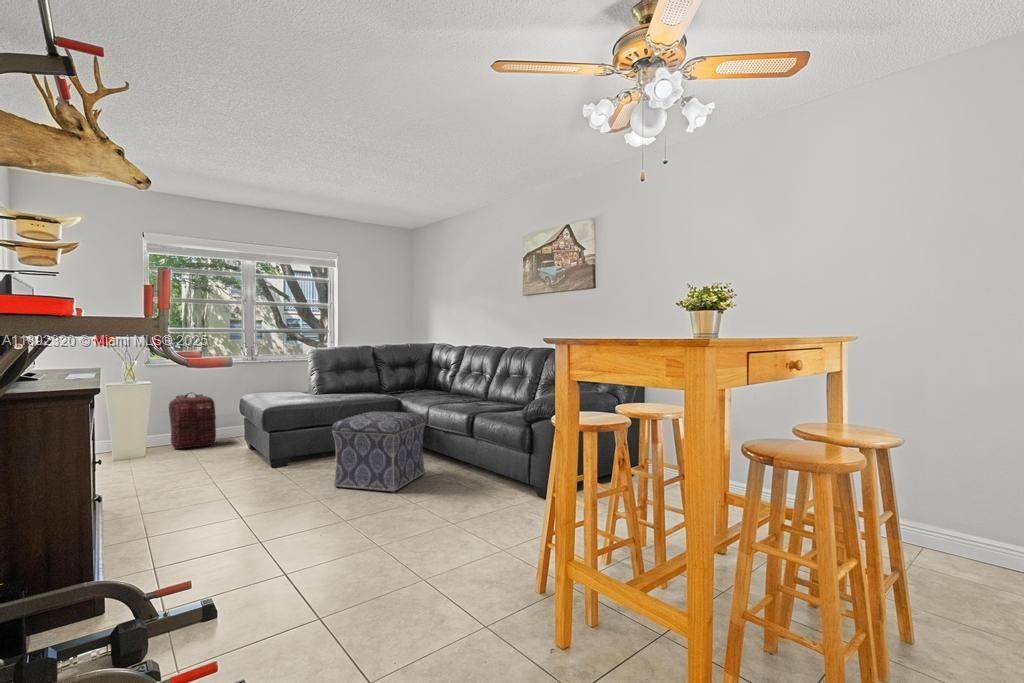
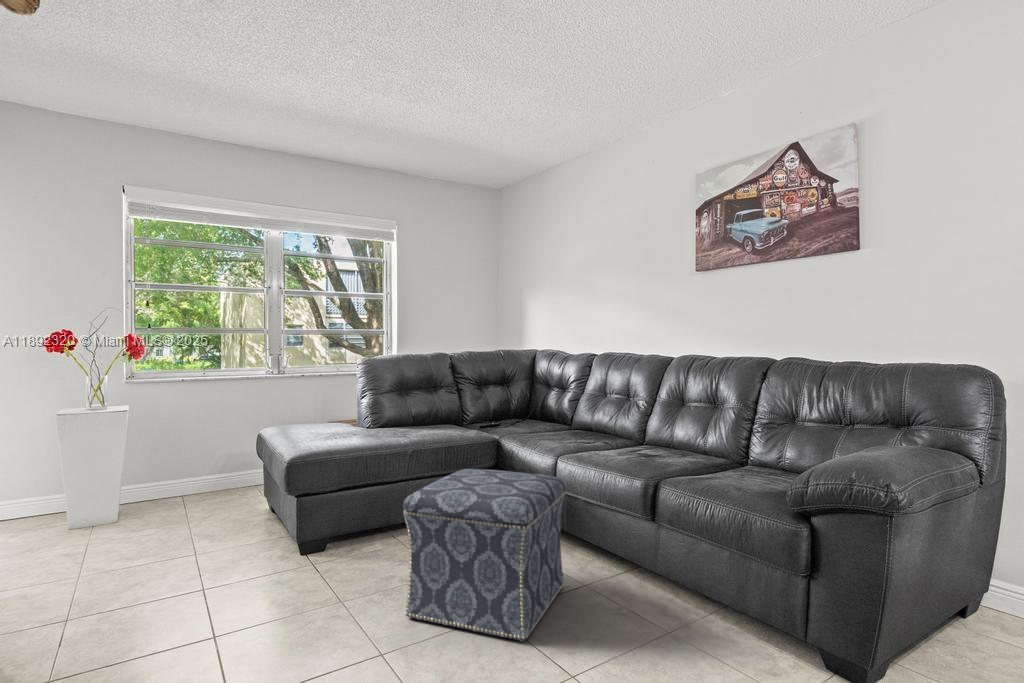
backpack: present [169,393,216,449] -> none [156,422,223,508]

